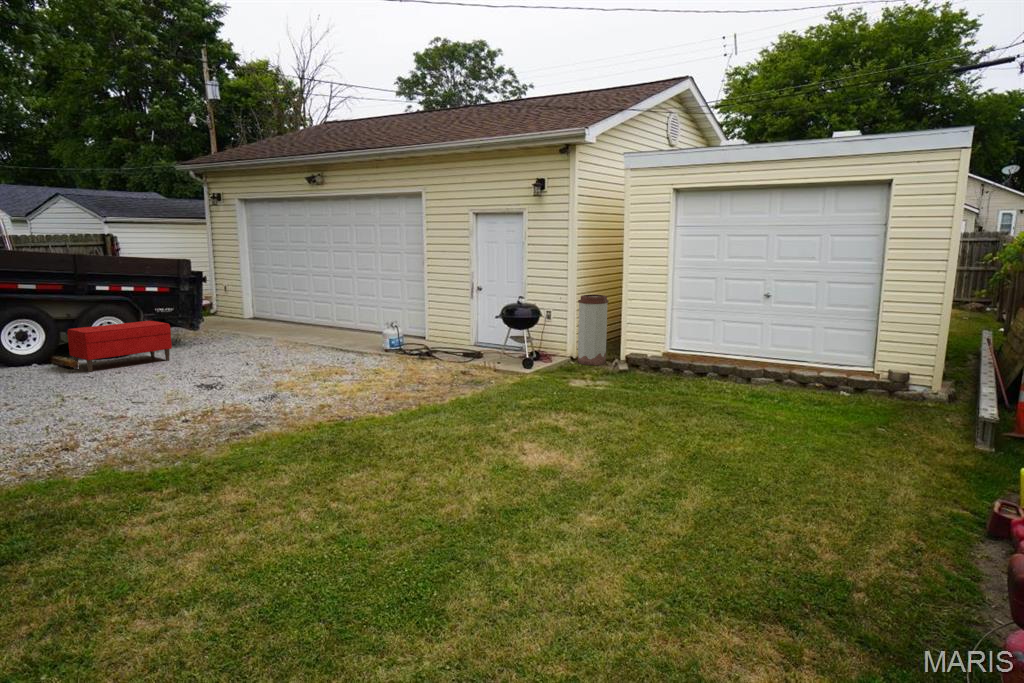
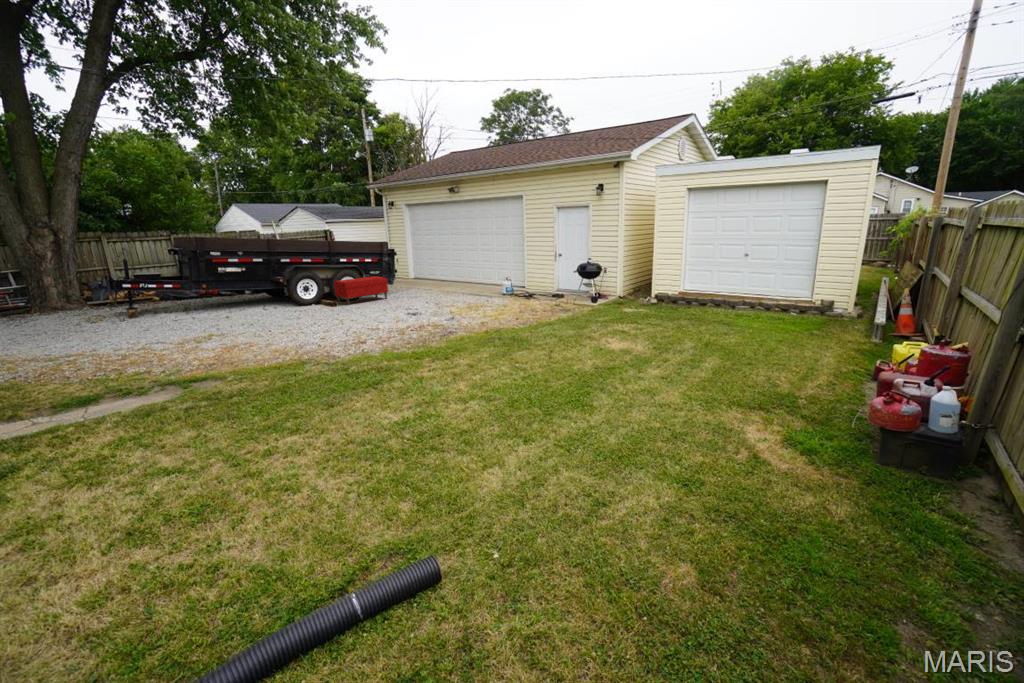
trash can: present [578,295,609,365] -> none [623,257,643,300]

